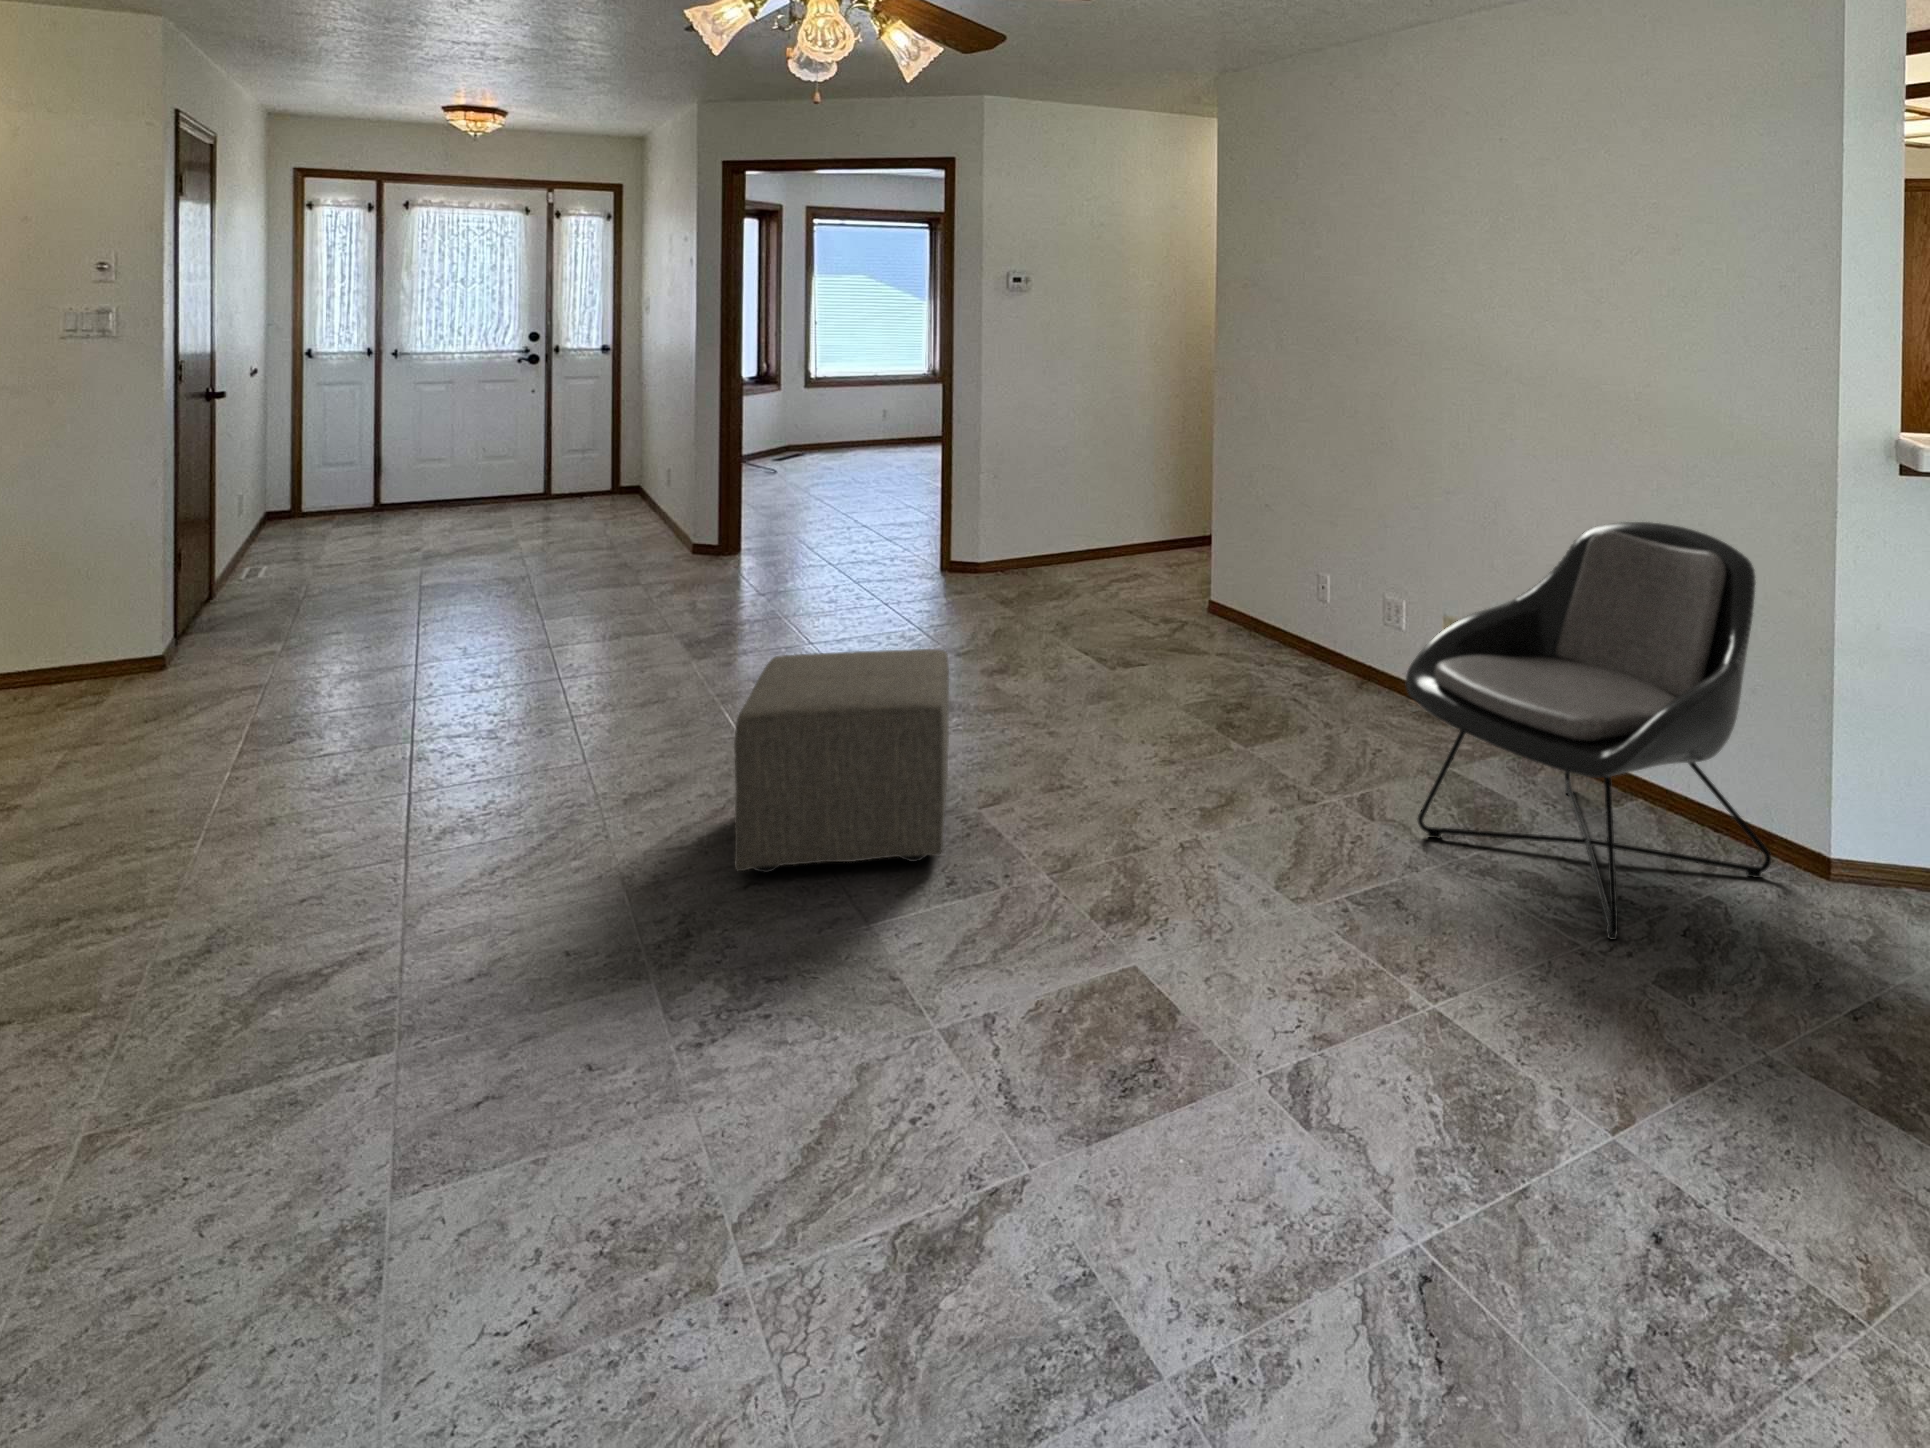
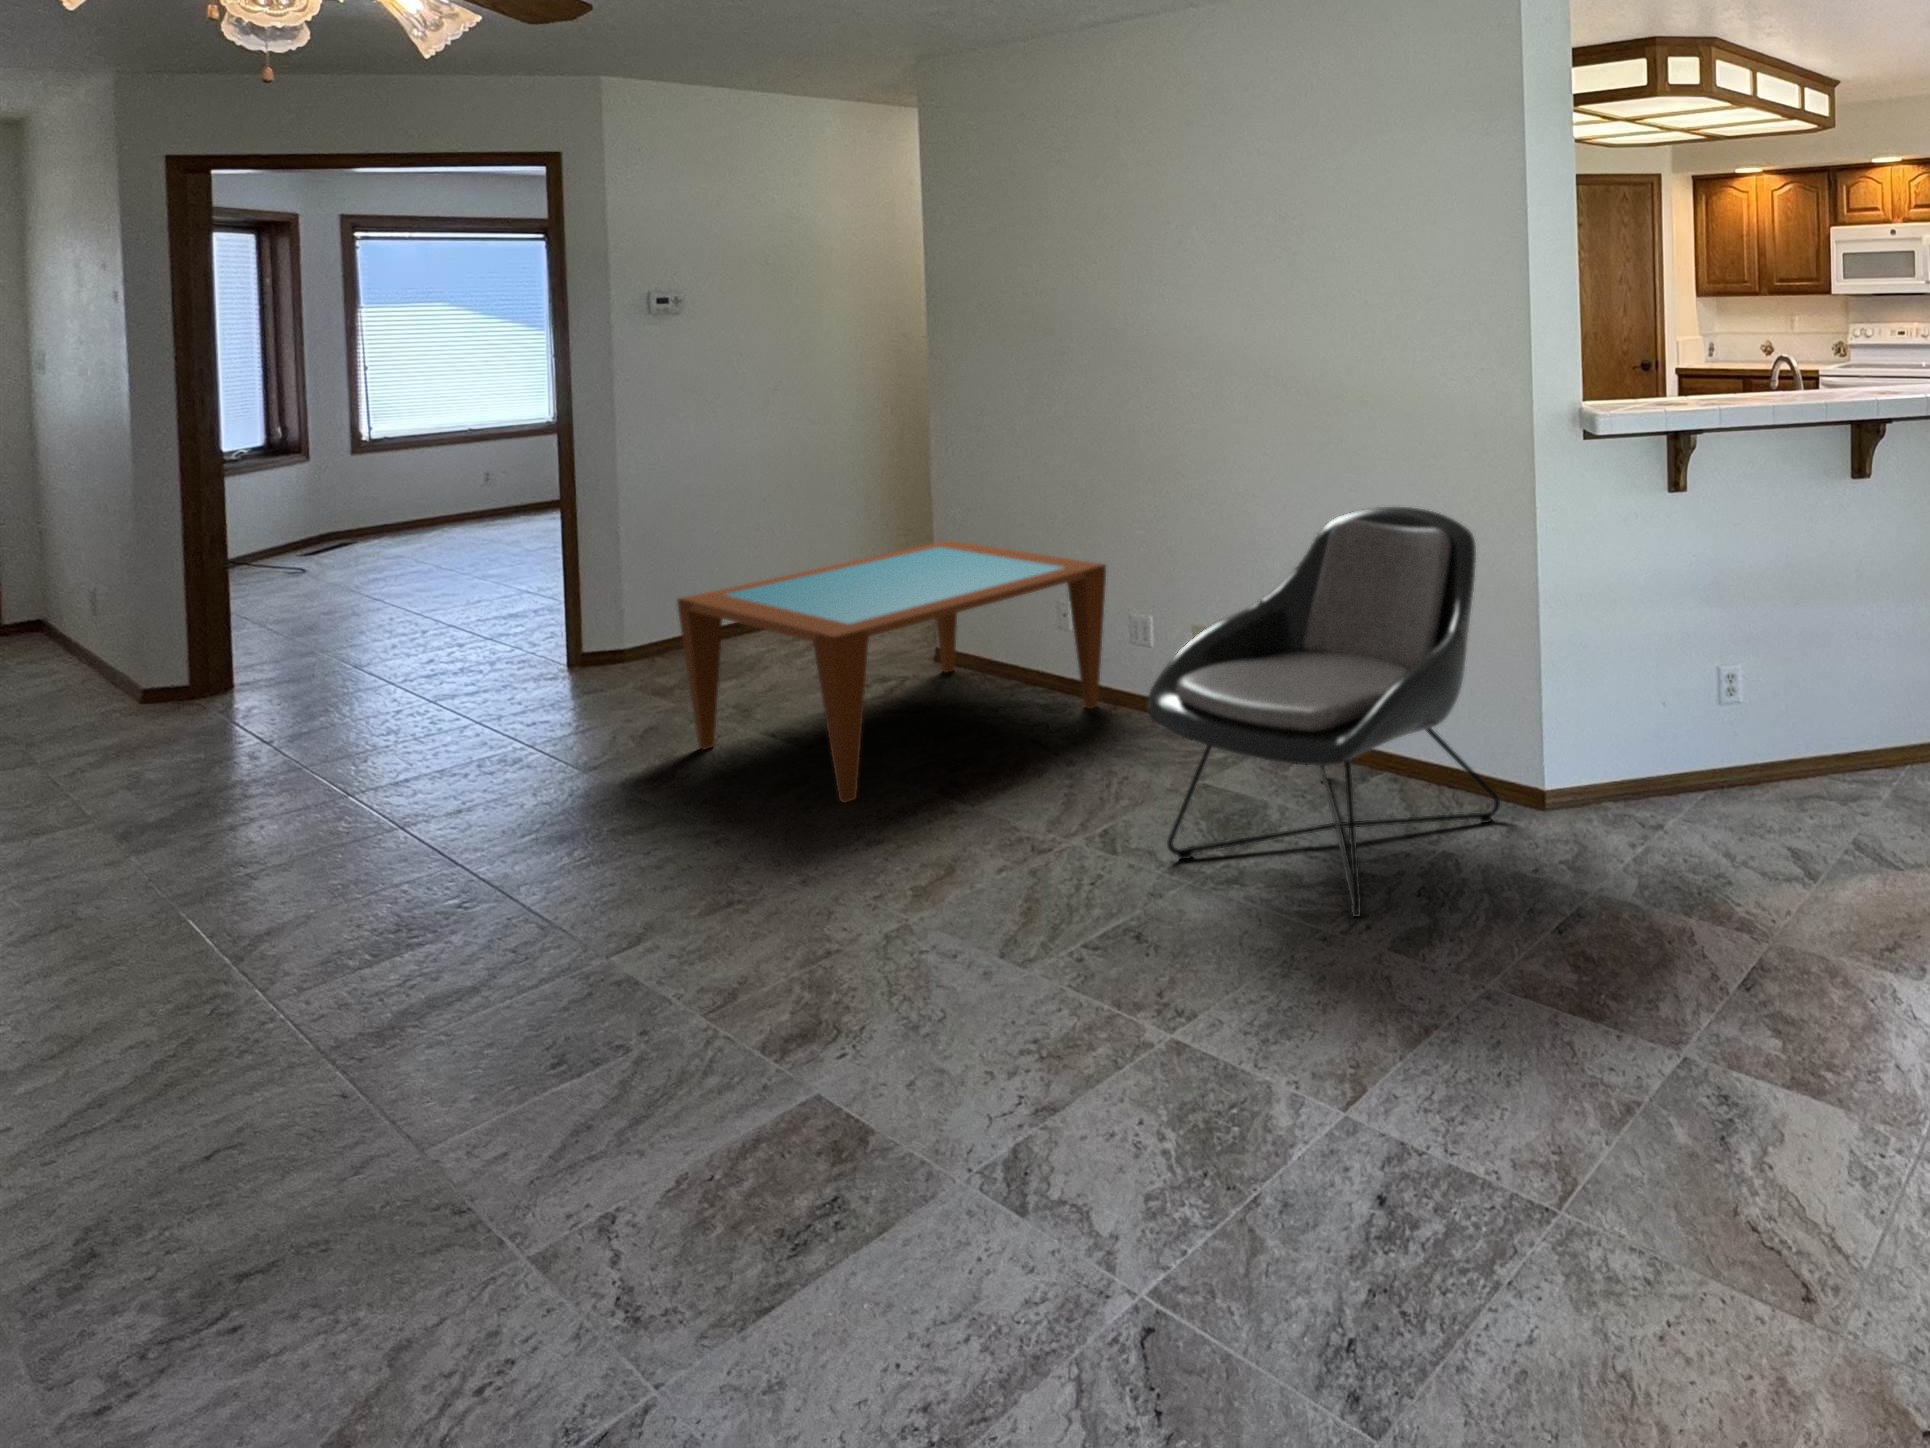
coffee table: none [1022,504,1358,720] -> present [677,540,1106,803]
ottoman: present [734,649,949,873] -> none [164,776,558,1151]

